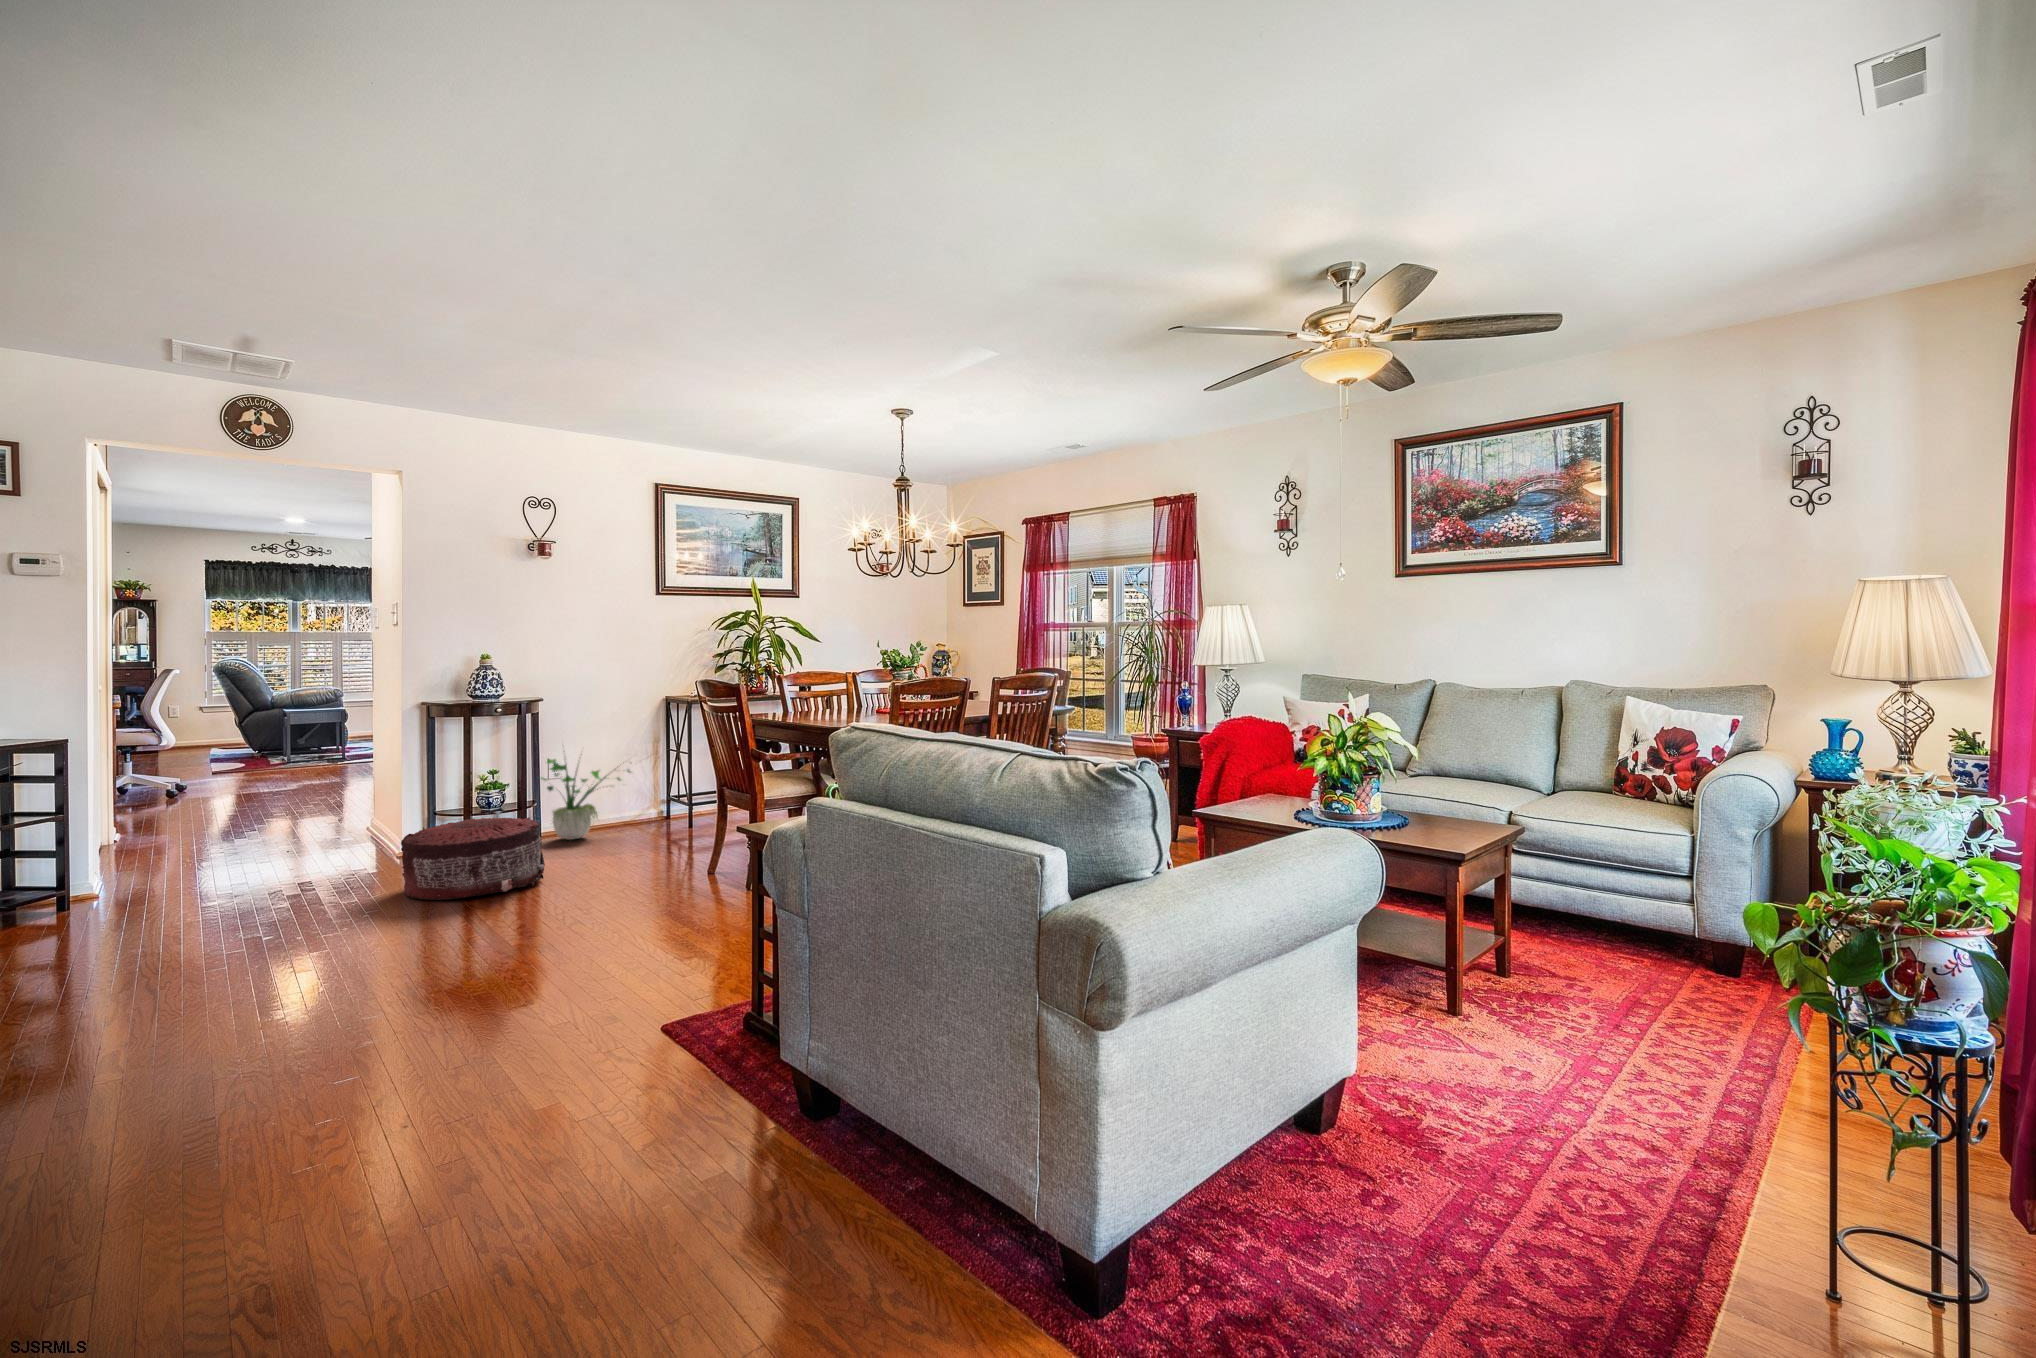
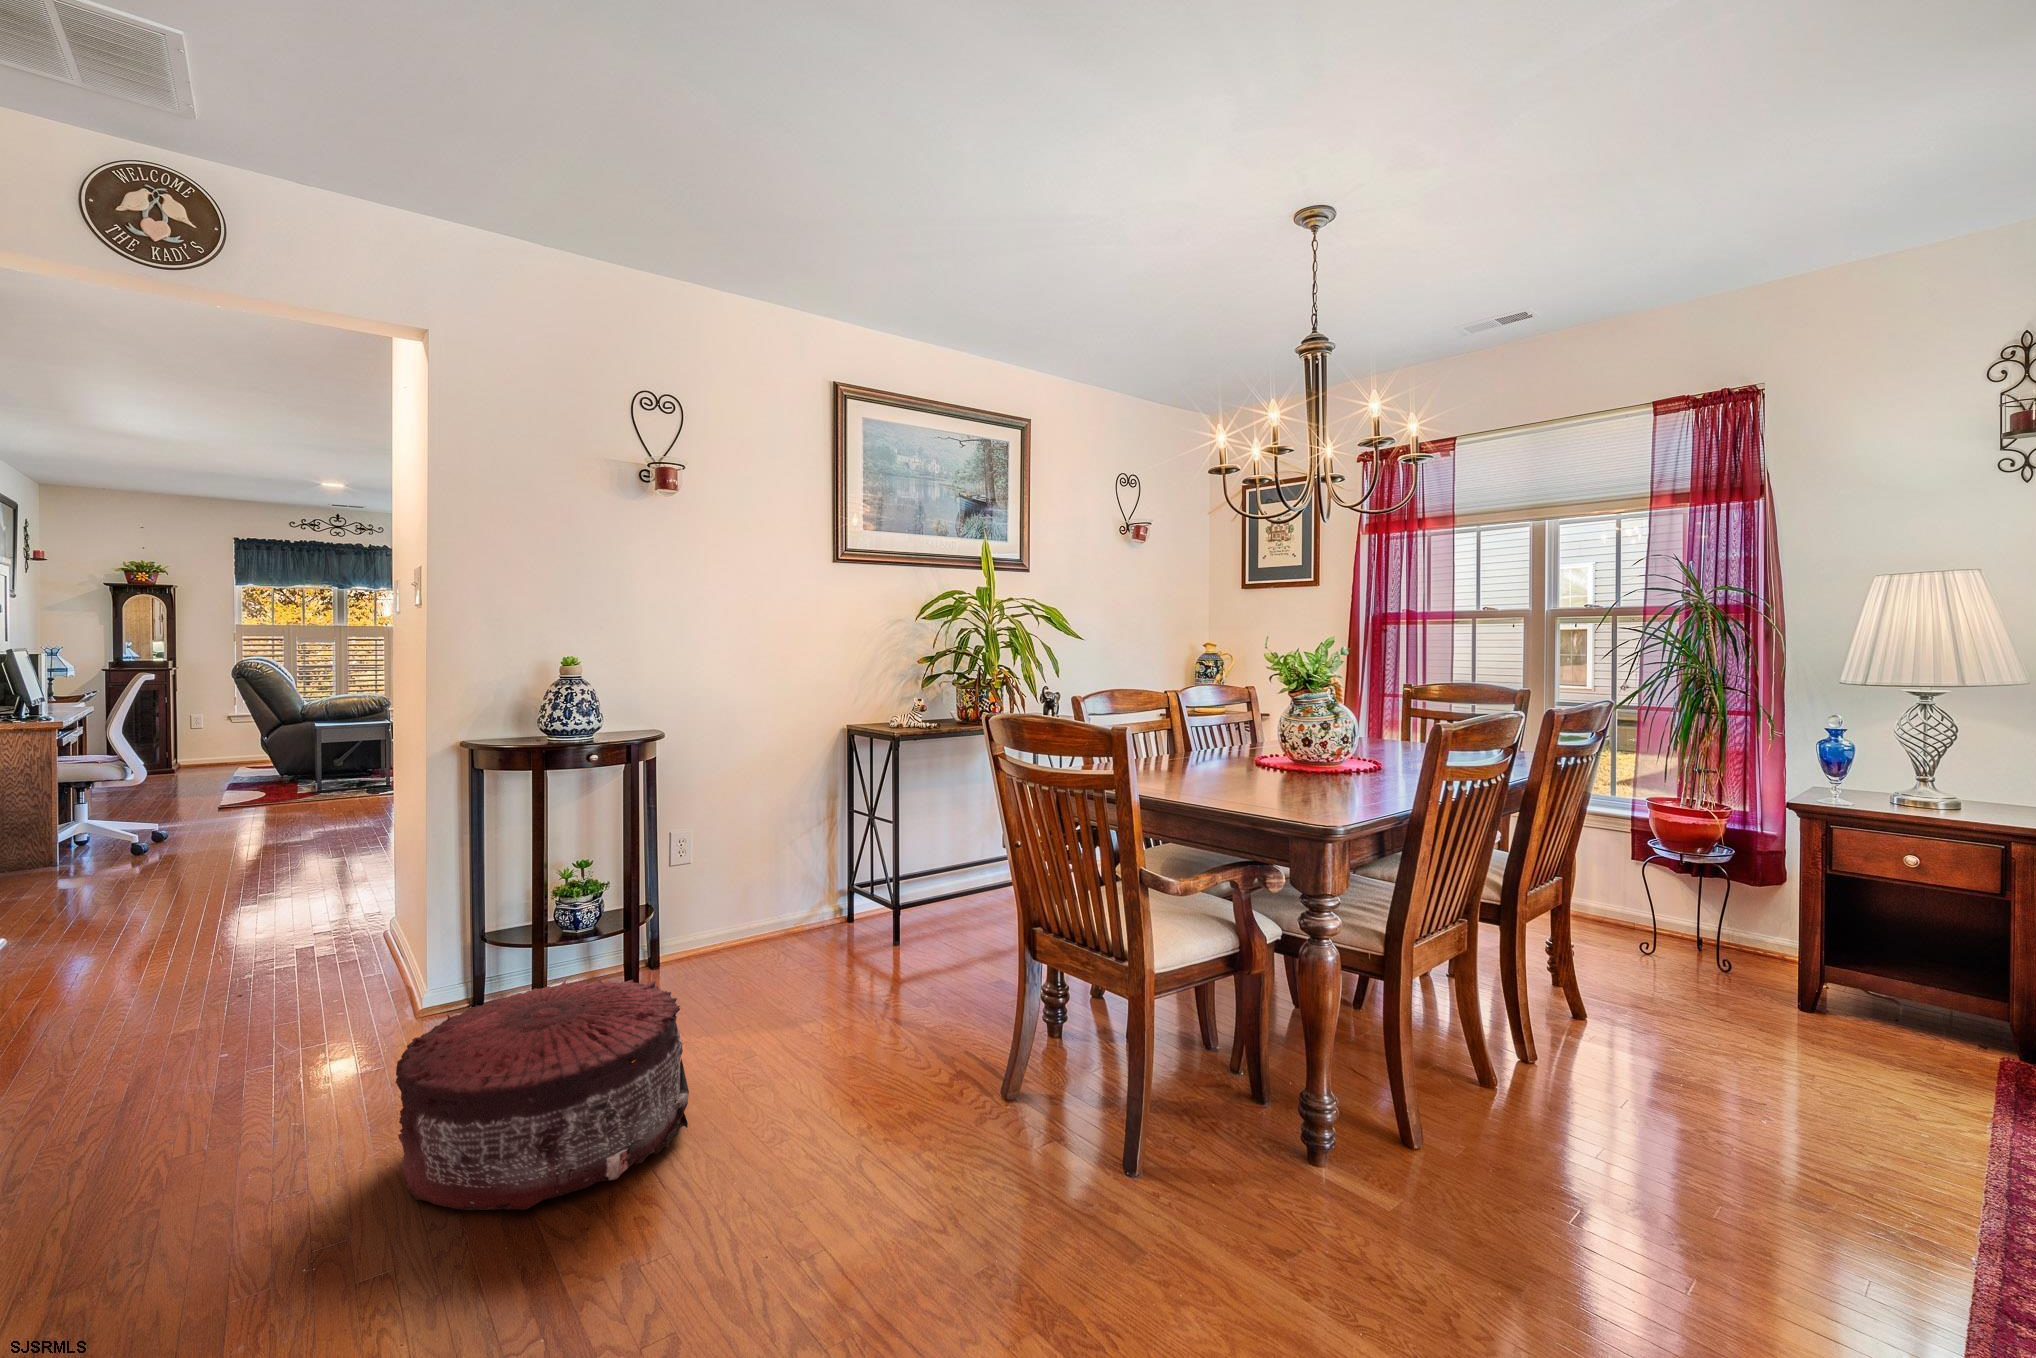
potted plant: present [541,759,630,840] -> none [650,799,811,975]

